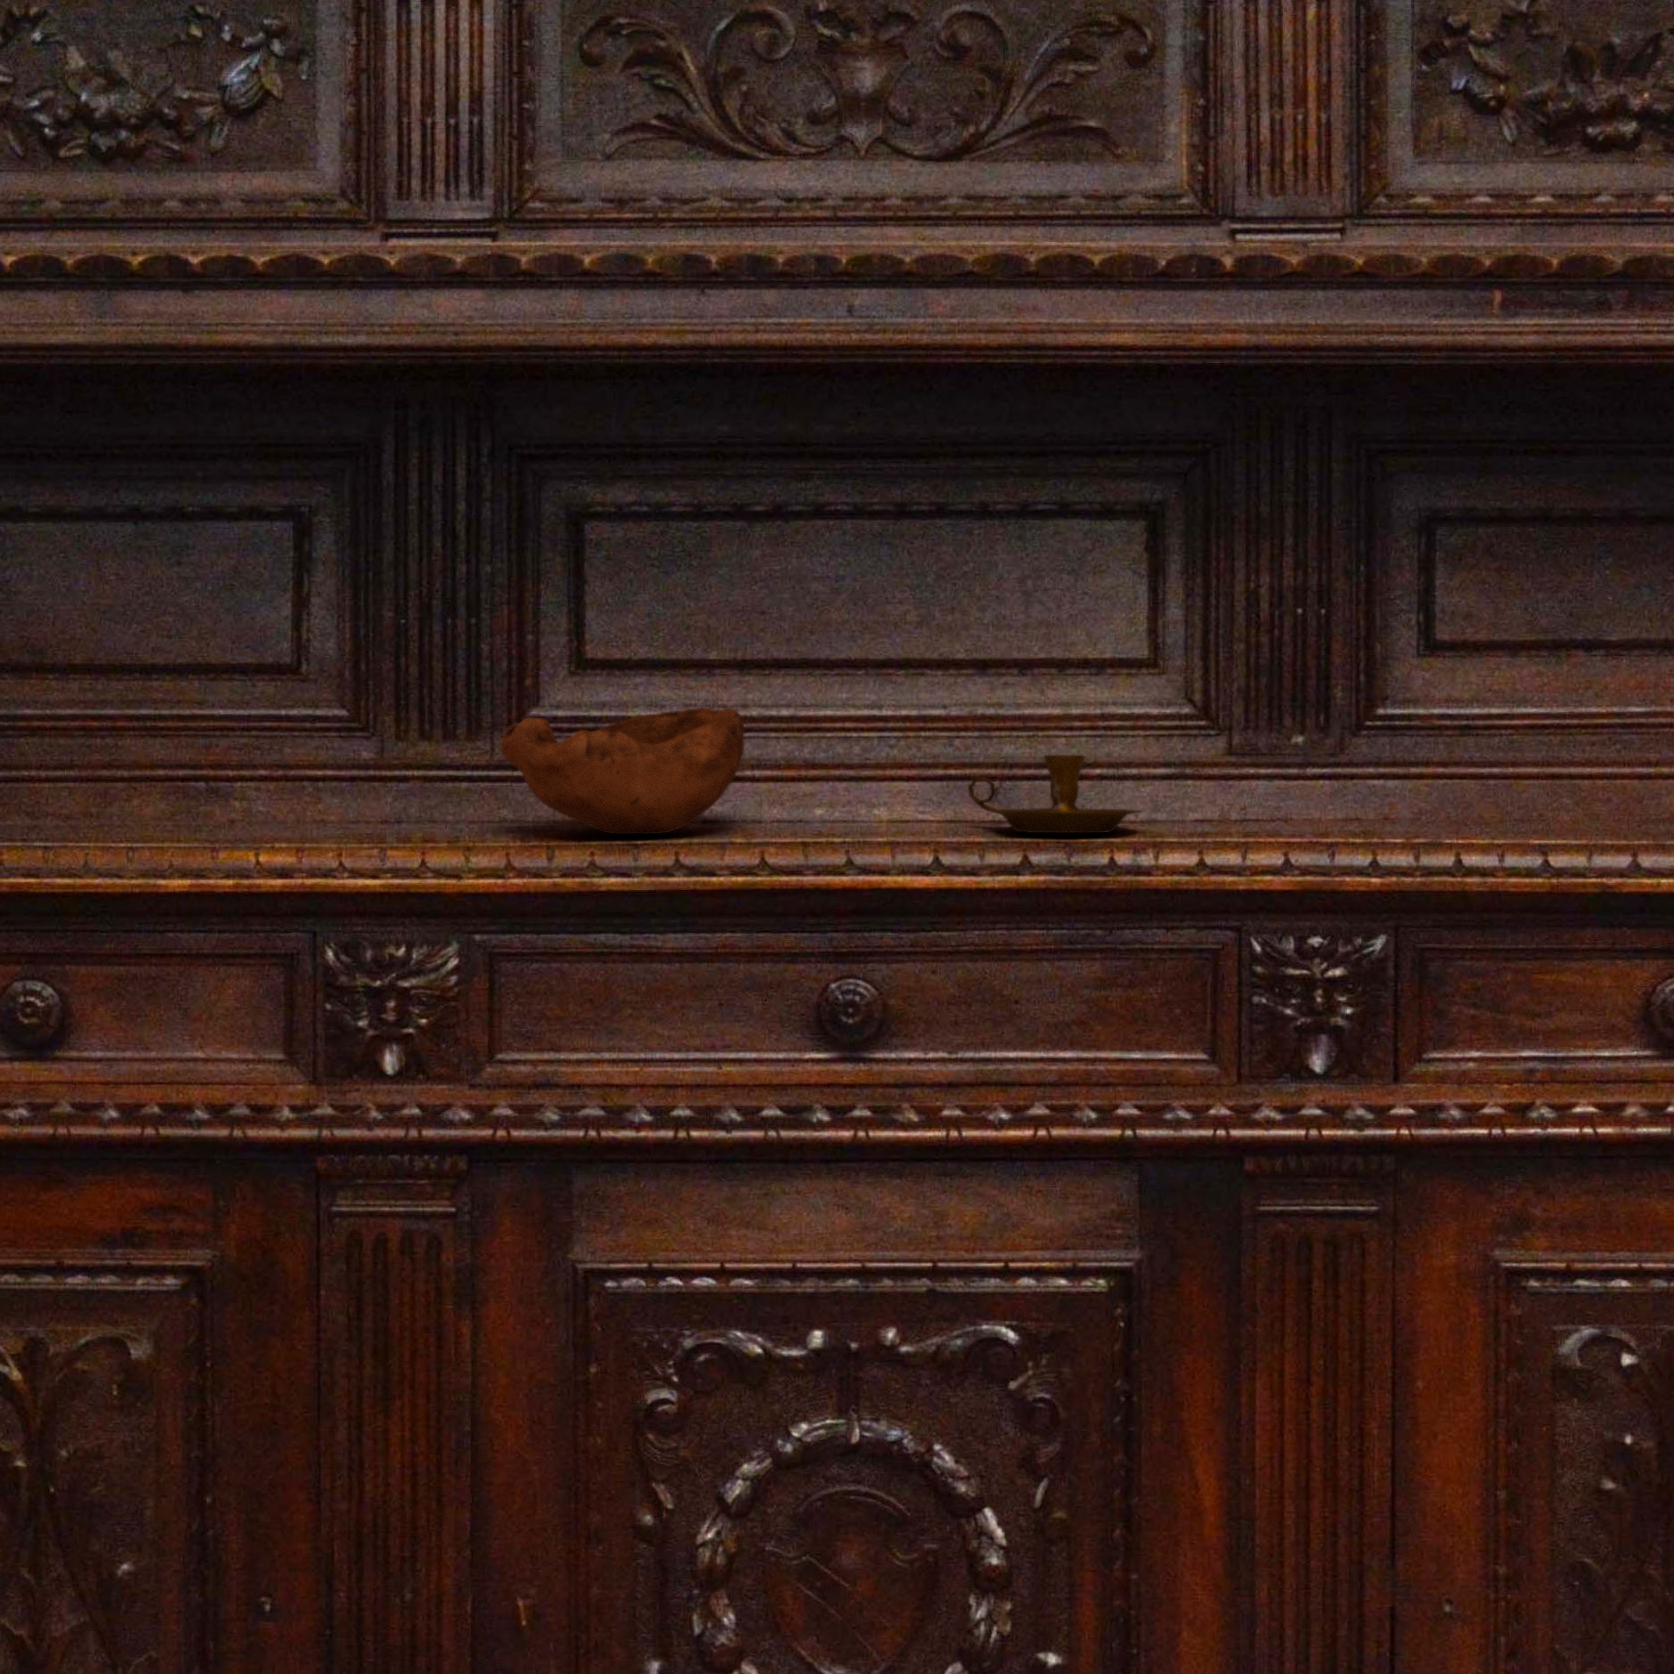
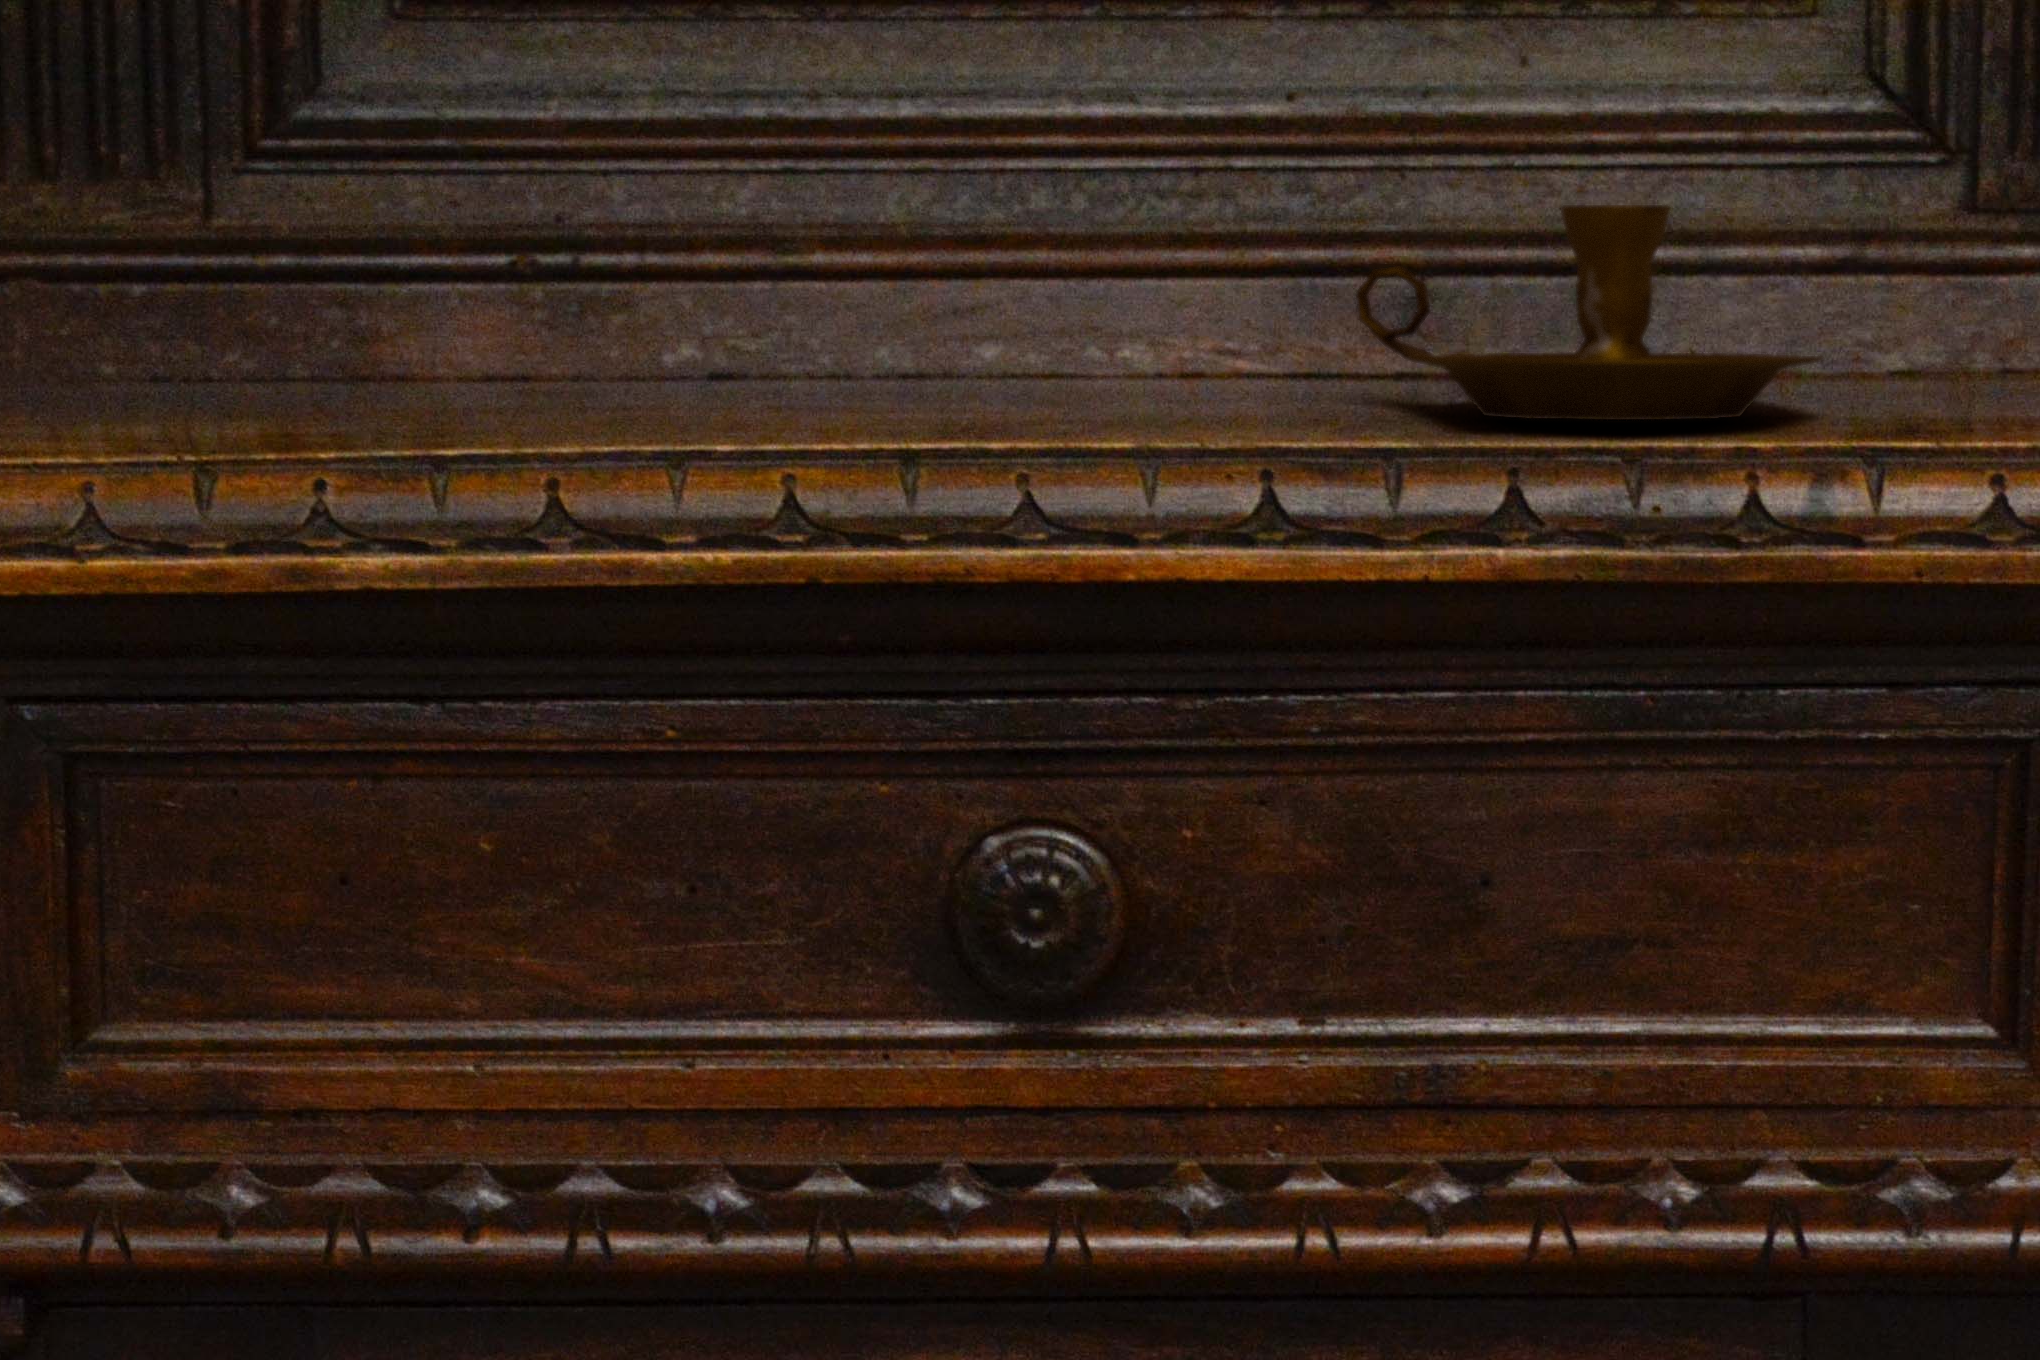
wooden bowl: present [501,708,744,834] -> none [90,78,755,423]

